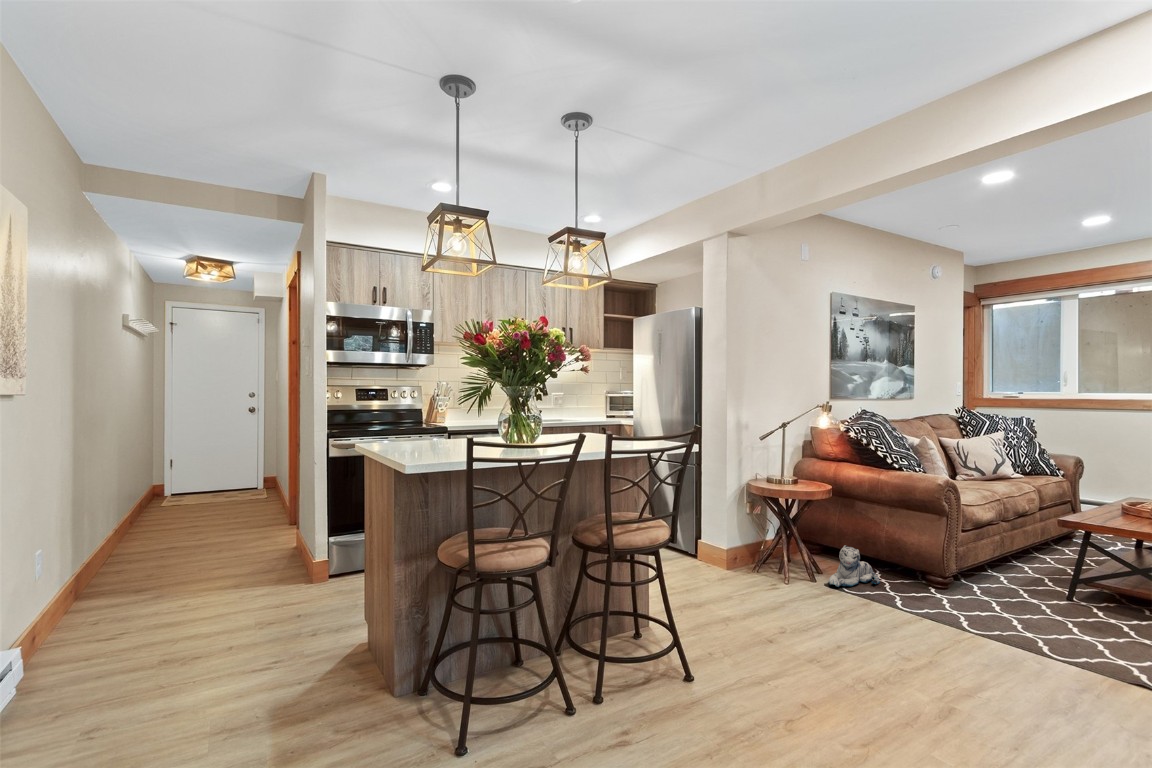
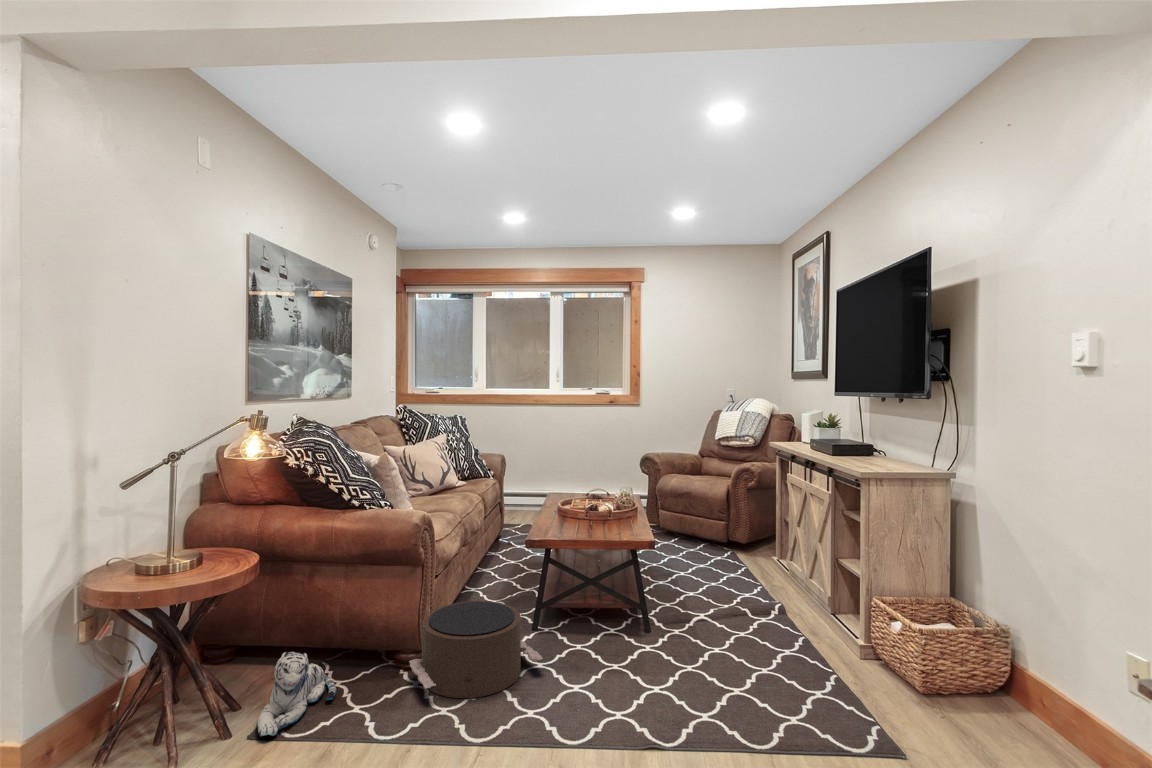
pouf: none [932,551,1052,617] -> present [409,601,543,698]

